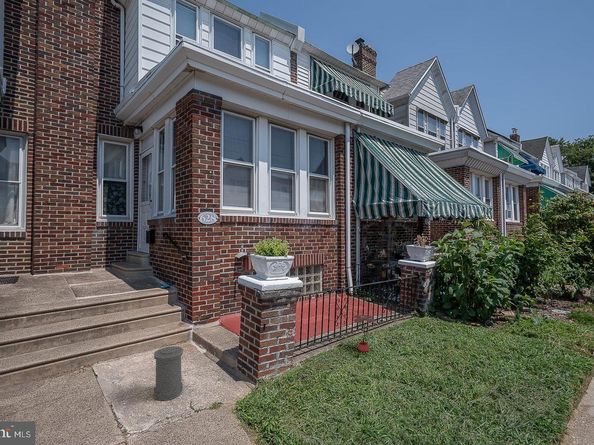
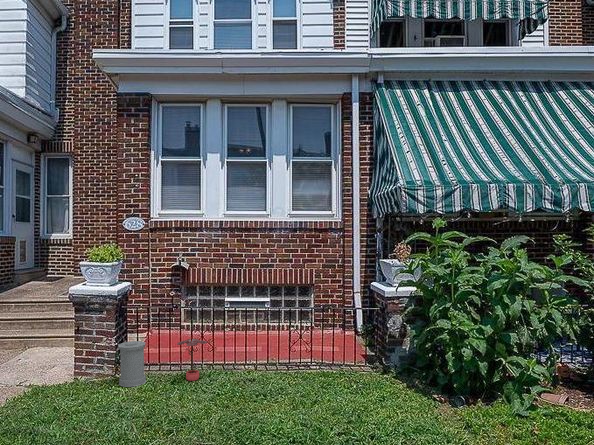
trash can: present [153,346,183,400] -> present [118,341,146,387]

